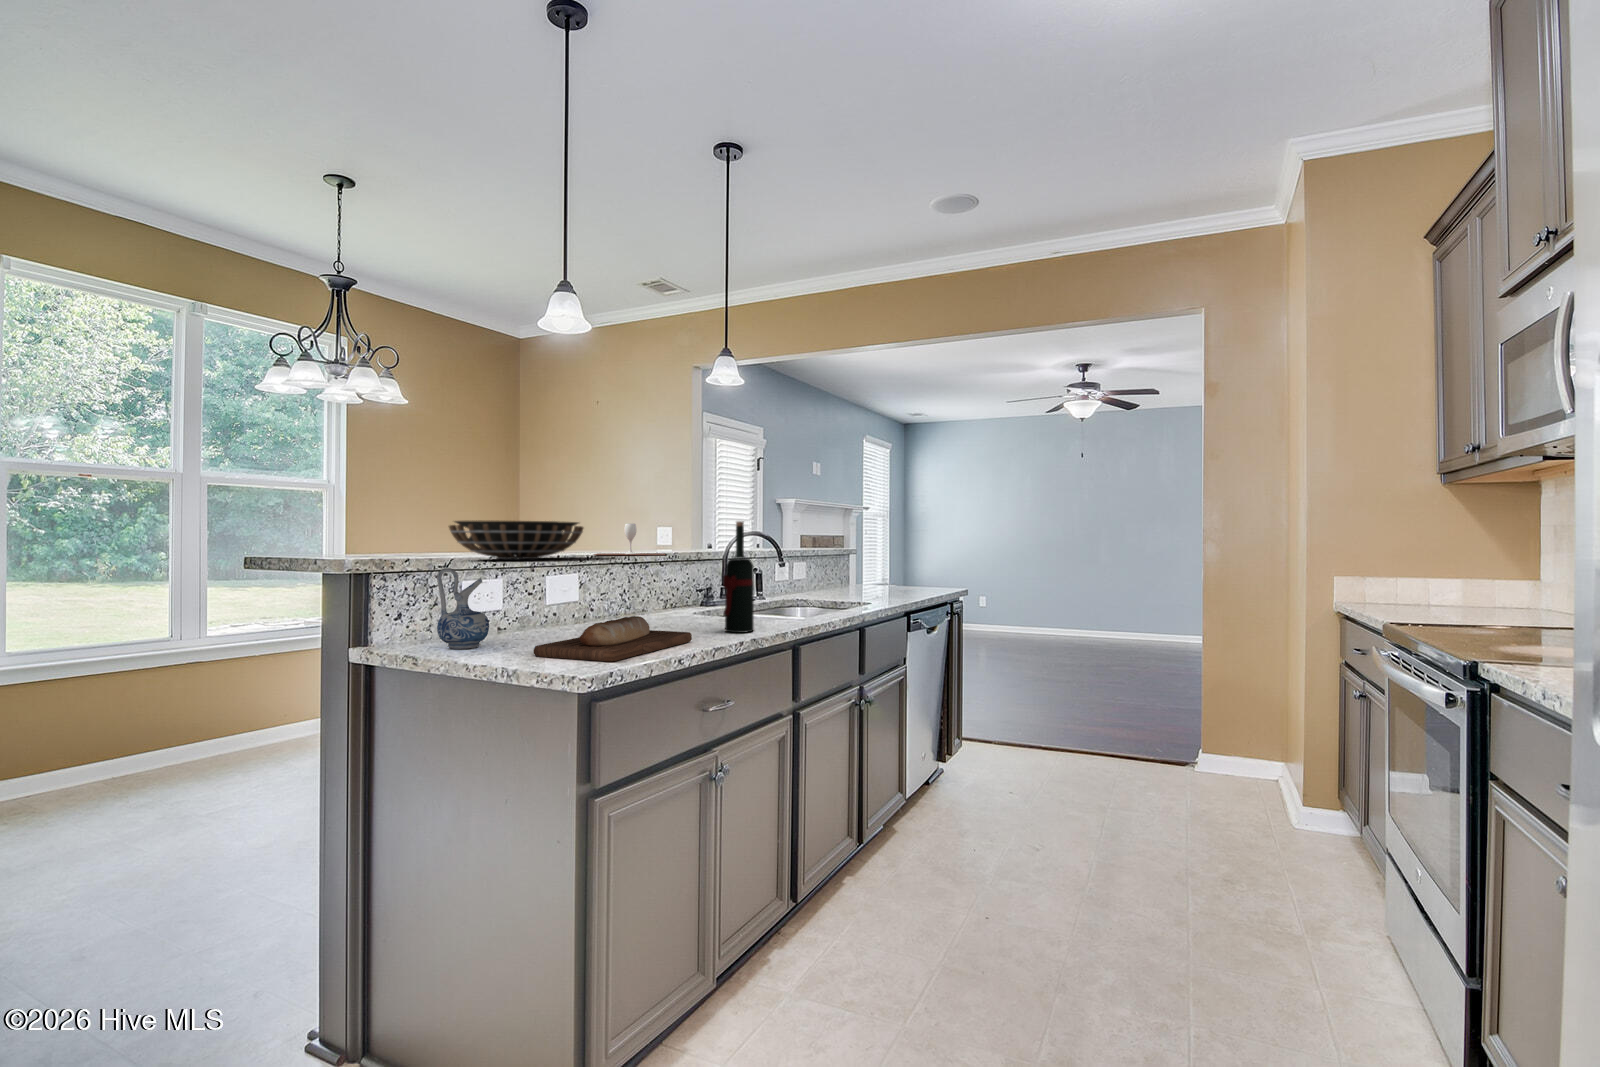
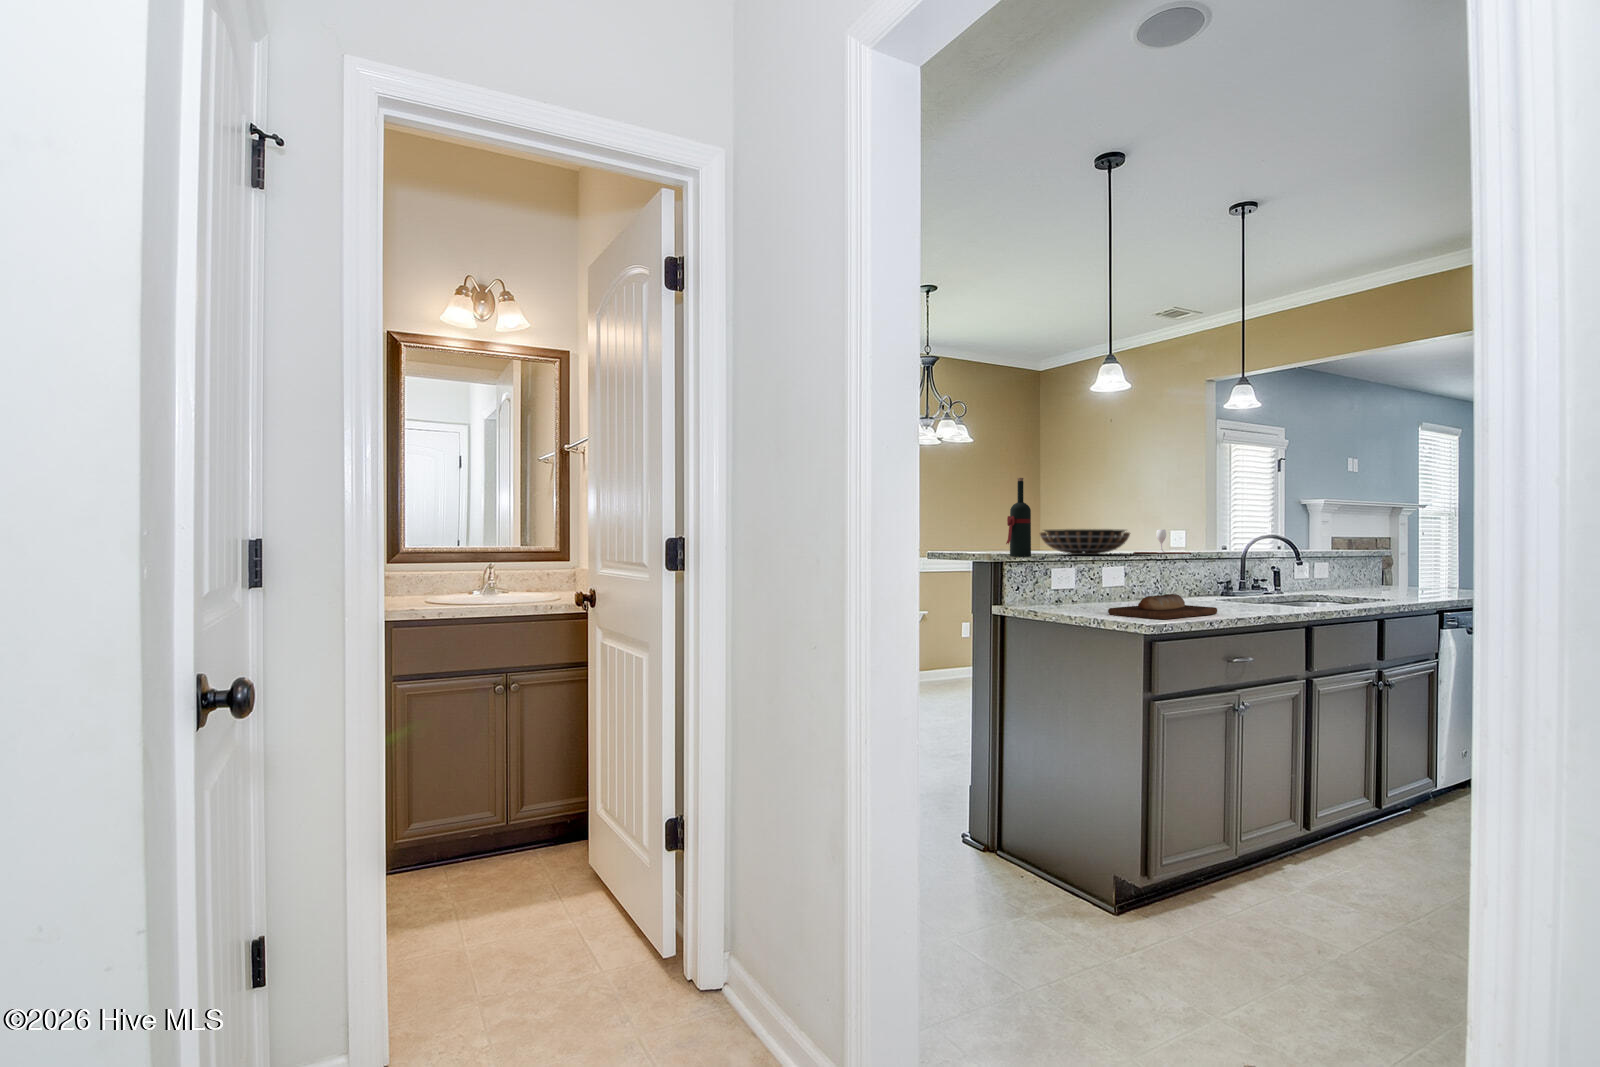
wine bottle: present [723,521,754,633] -> present [1006,478,1031,557]
ceramic pitcher: present [437,568,489,649] -> none [1044,559,1075,609]

